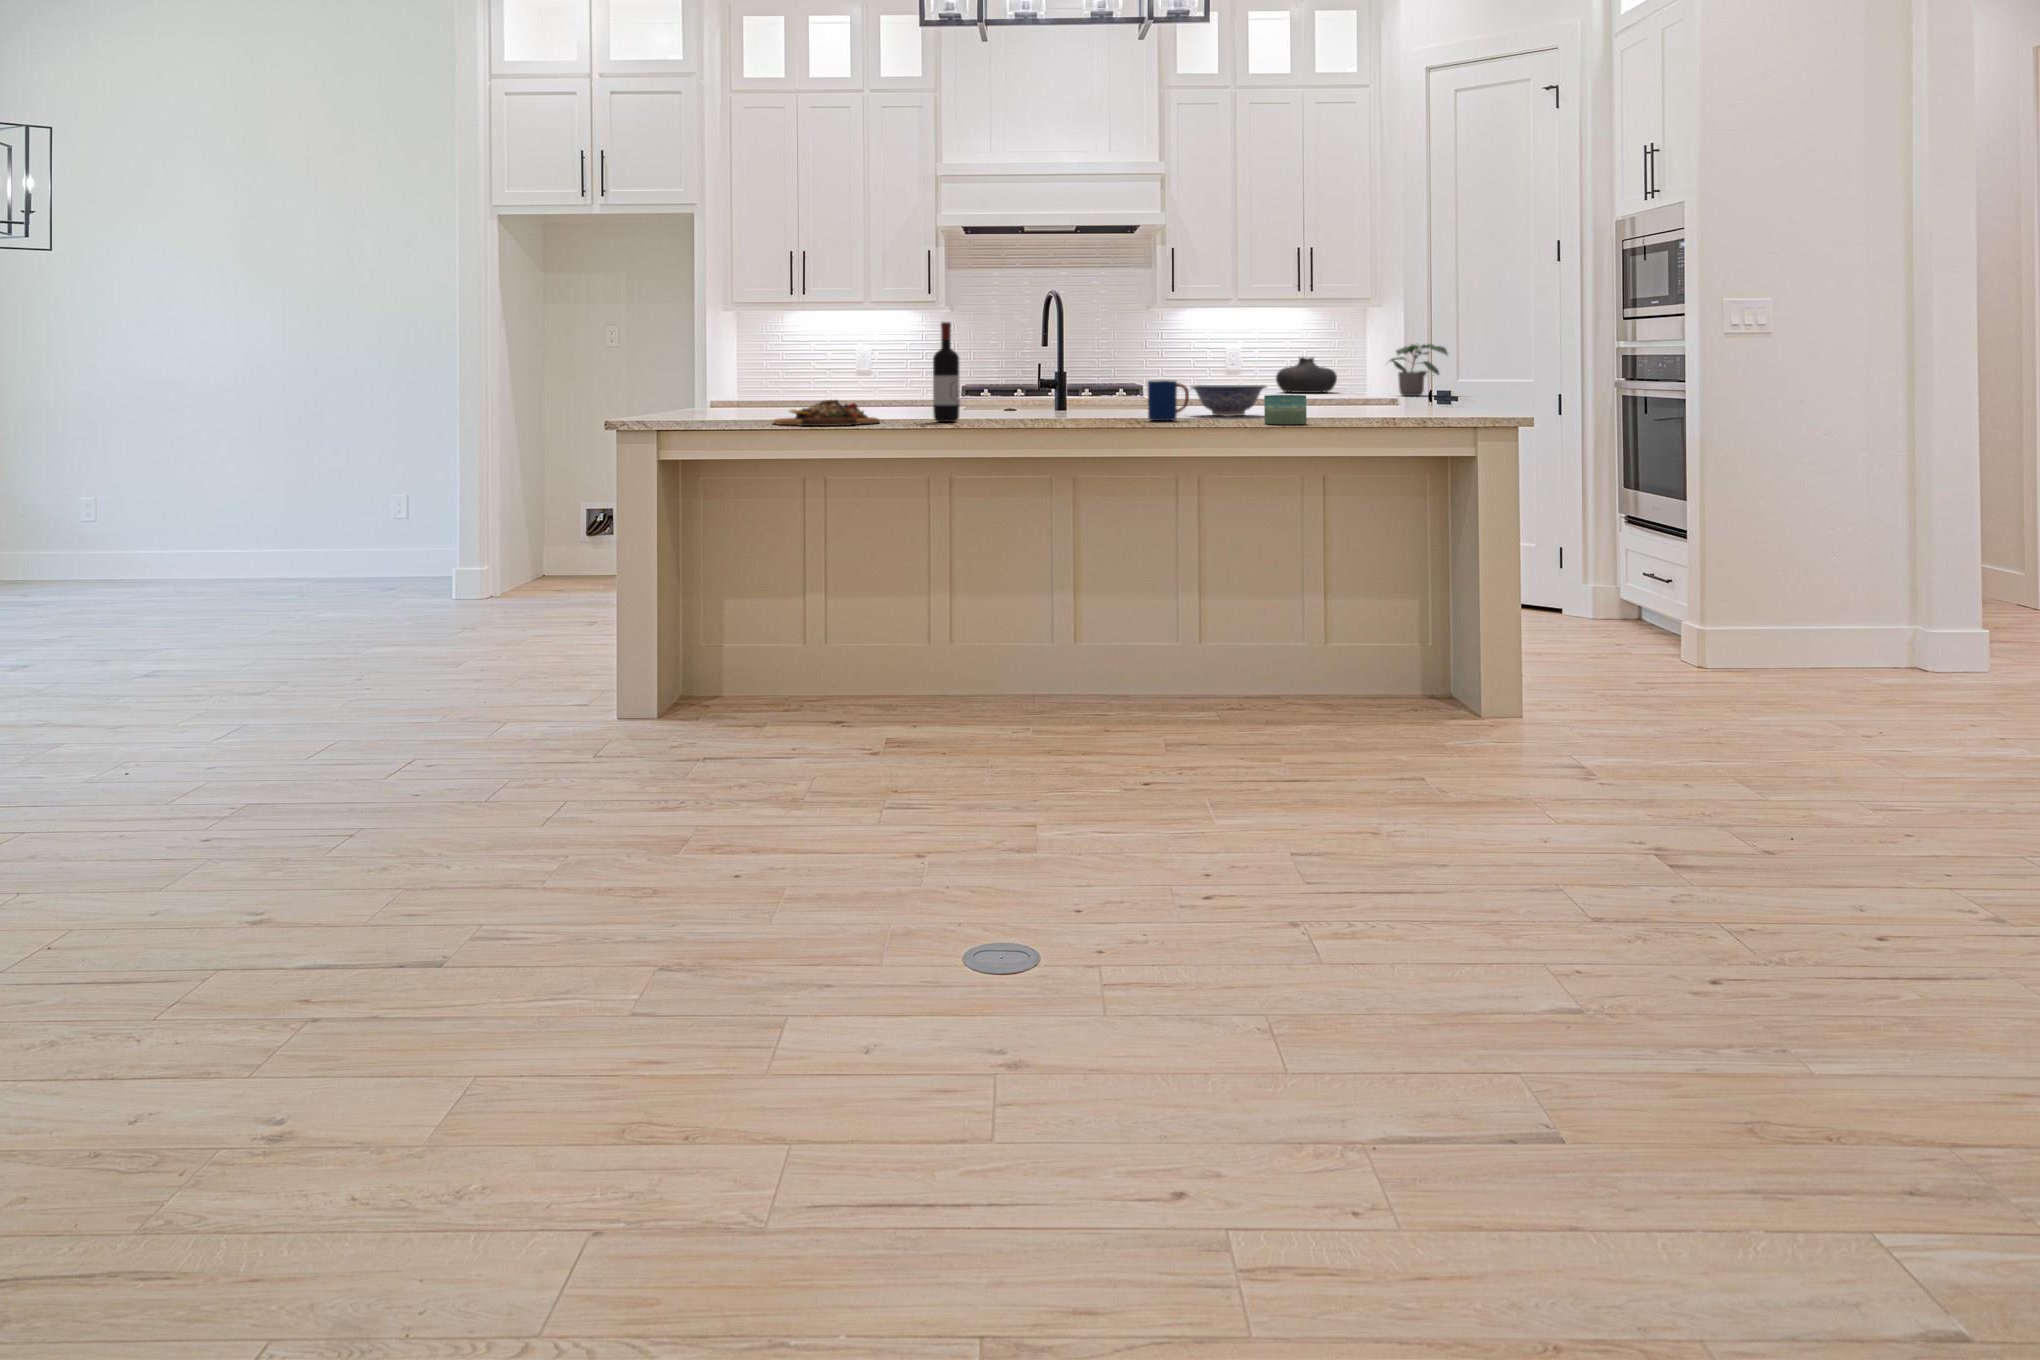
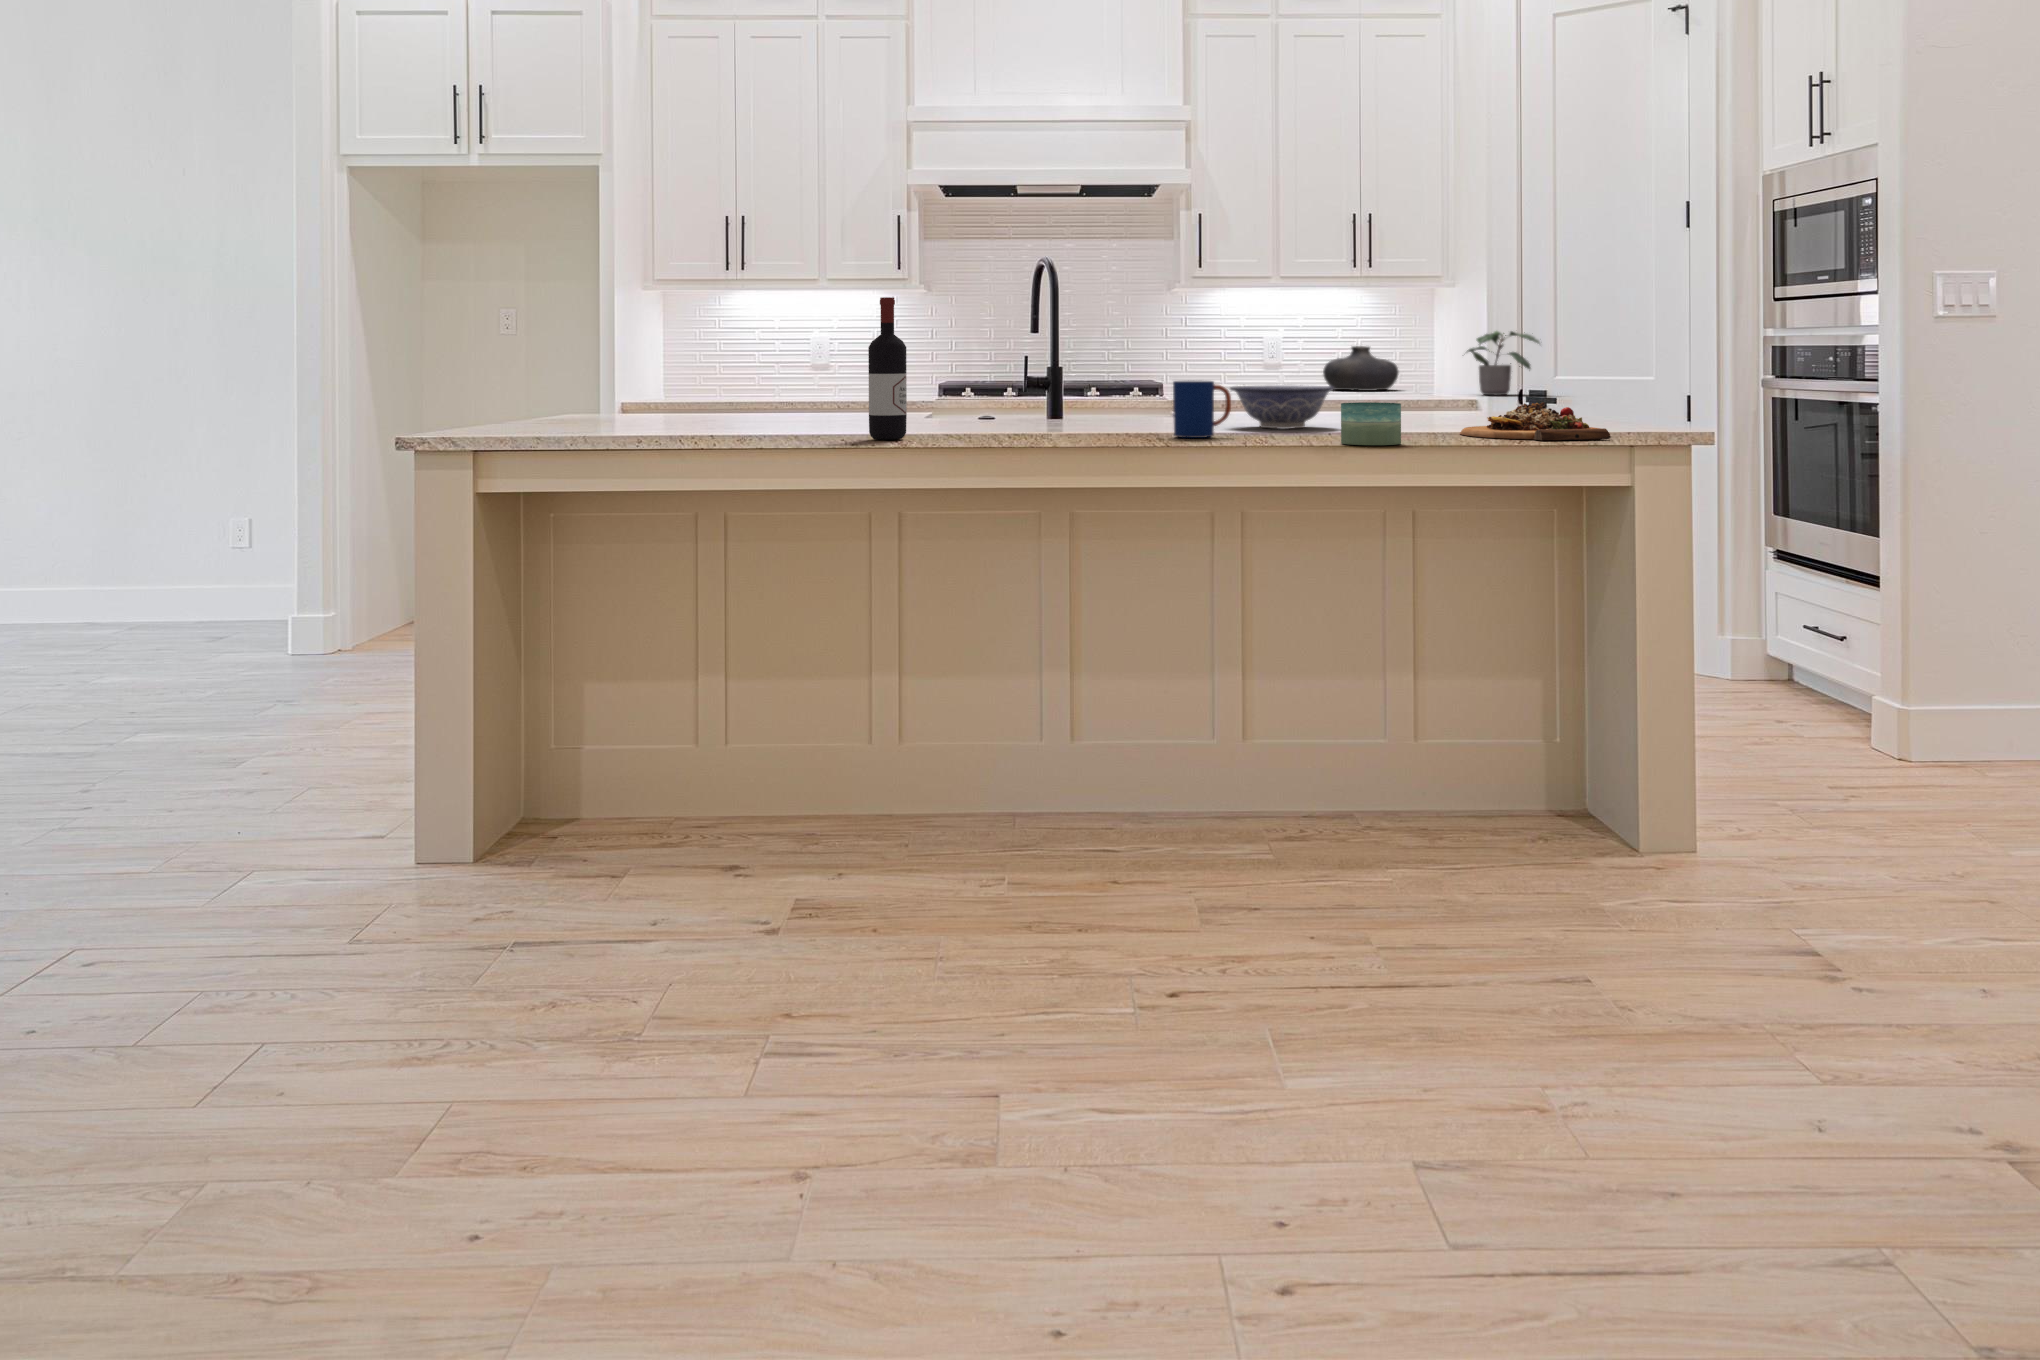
cutting board: present [773,400,880,426] -> present [1460,403,1610,440]

